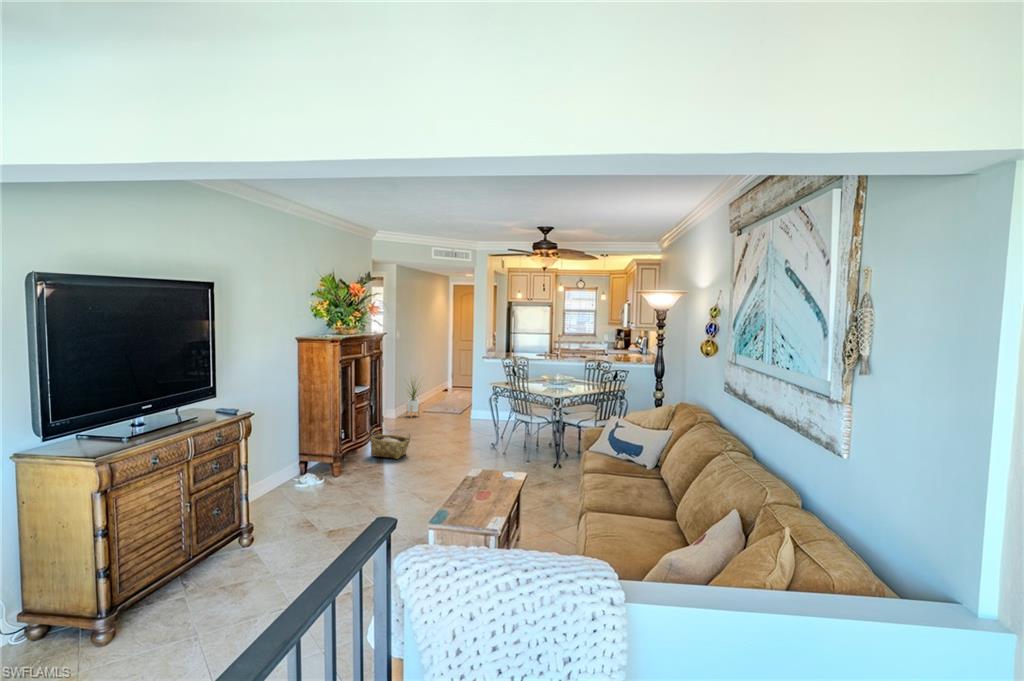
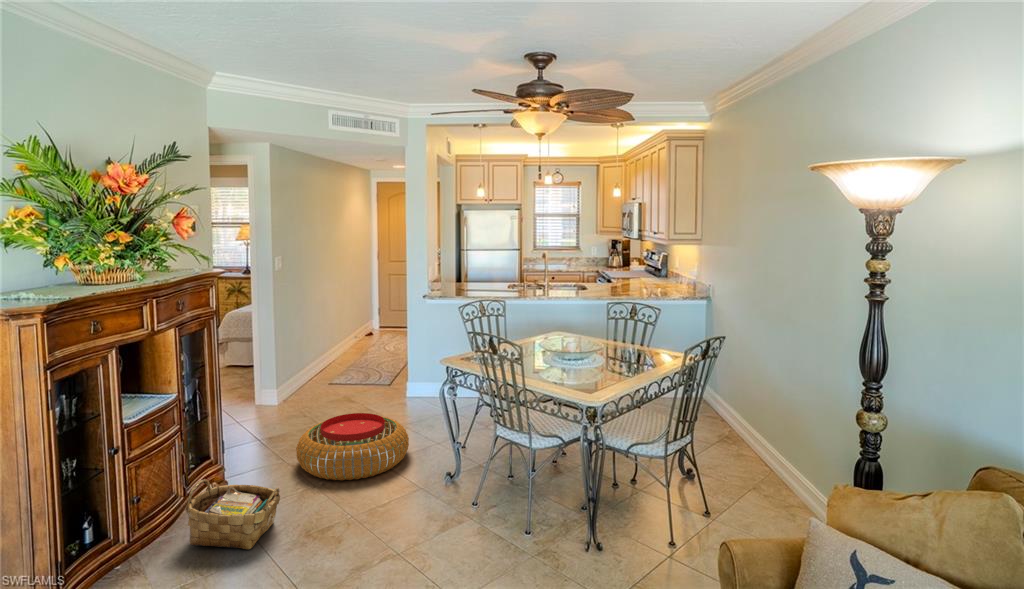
house plant: present [407,382,420,416] -> none [288,324,329,400]
pouf: none [412,415,471,444] -> present [296,413,409,480]

